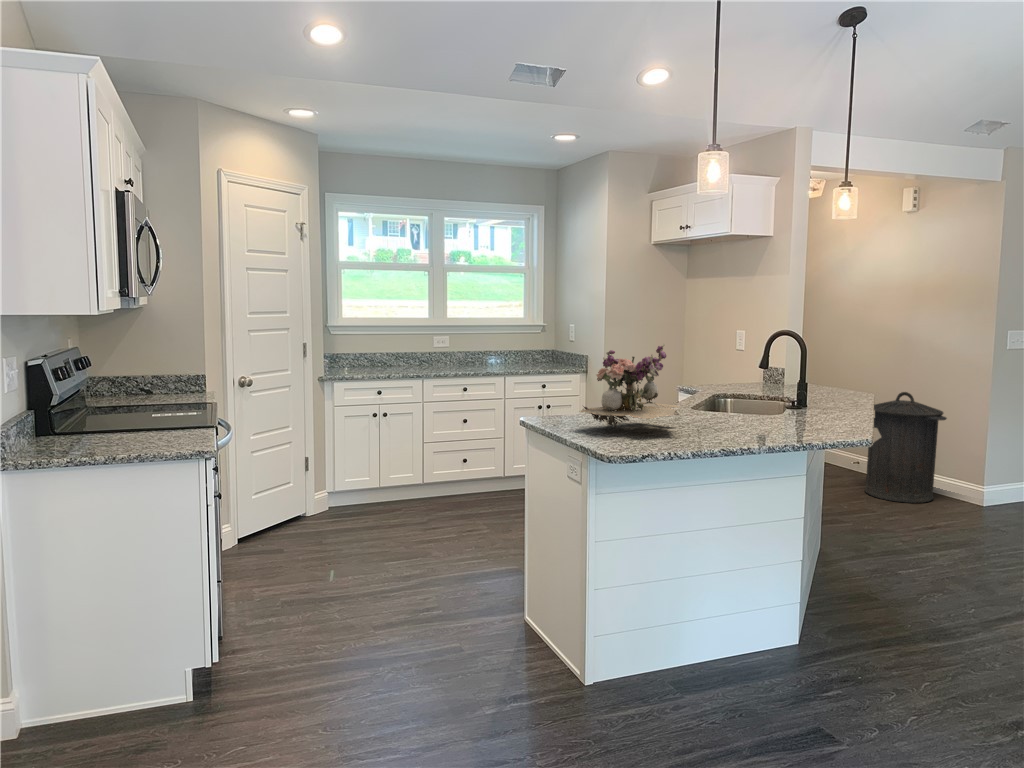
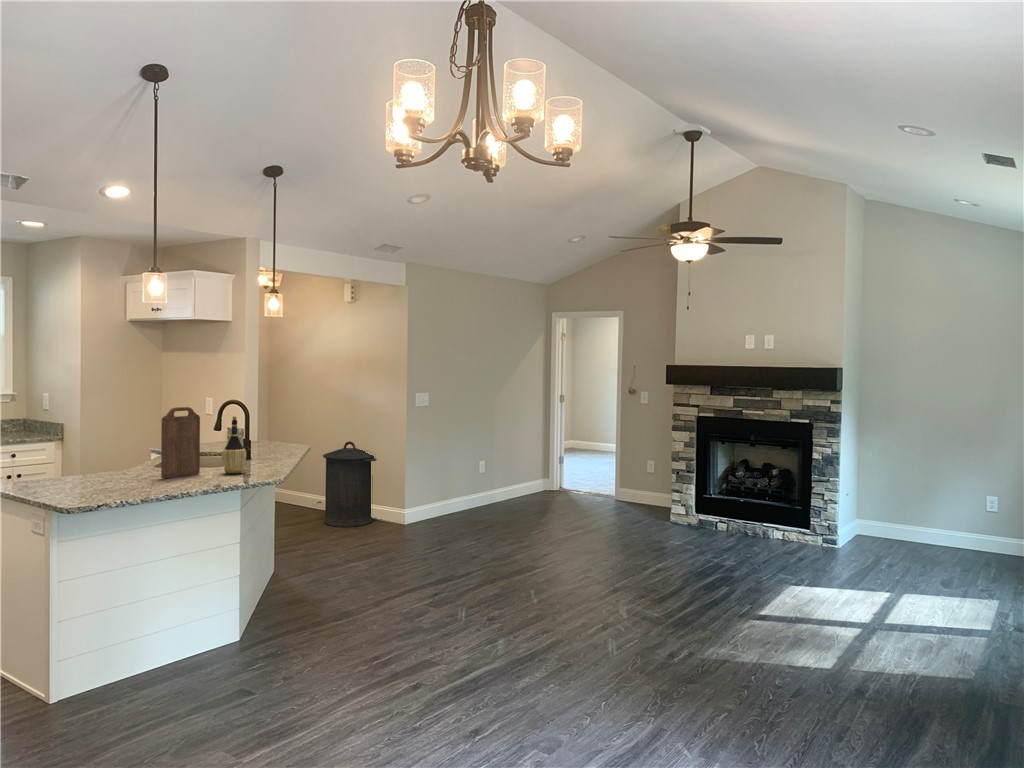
cutting board: none [708,332,757,425] -> present [161,407,200,478]
flower arrangement: present [580,344,679,428] -> none [42,418,136,488]
wine bottle: none [784,347,818,426] -> present [222,416,246,473]

